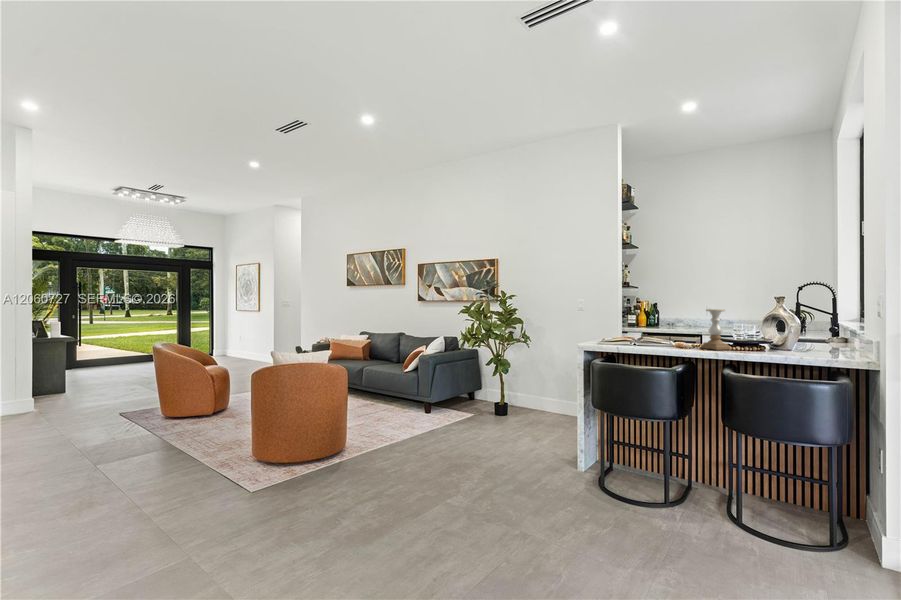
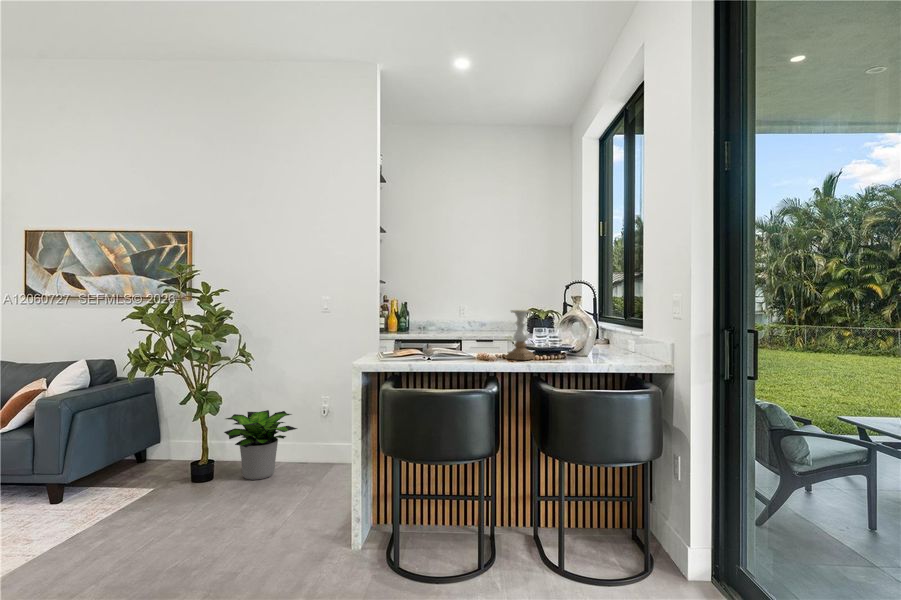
potted plant: none [513,376,560,421] -> present [224,410,297,480]

